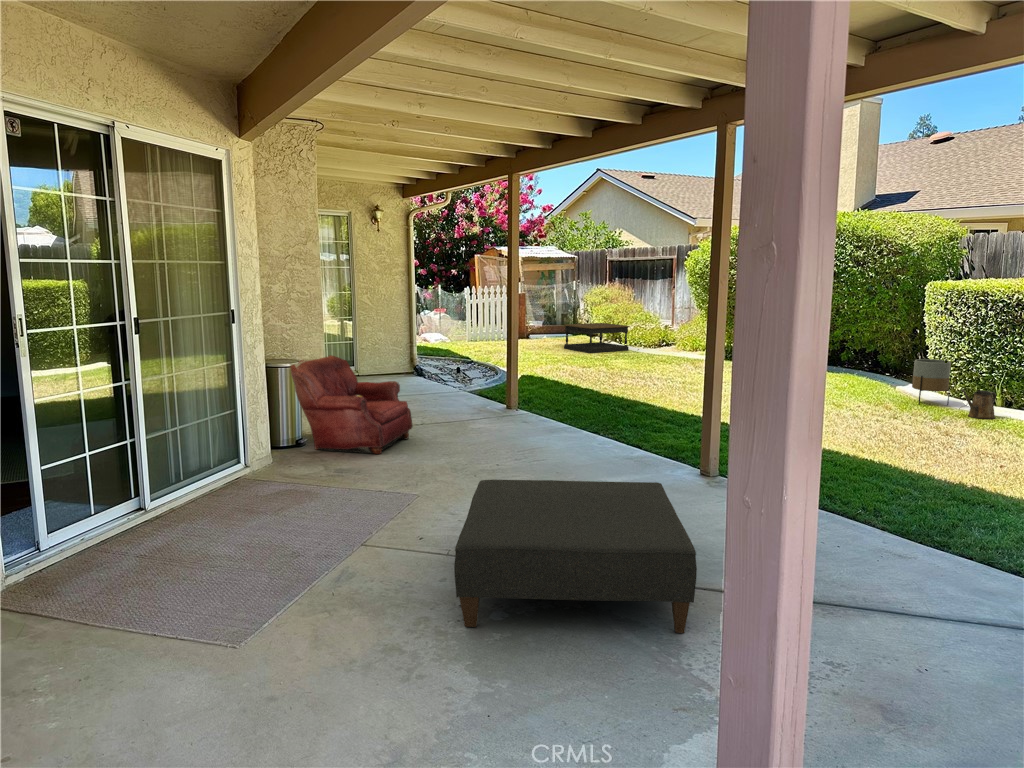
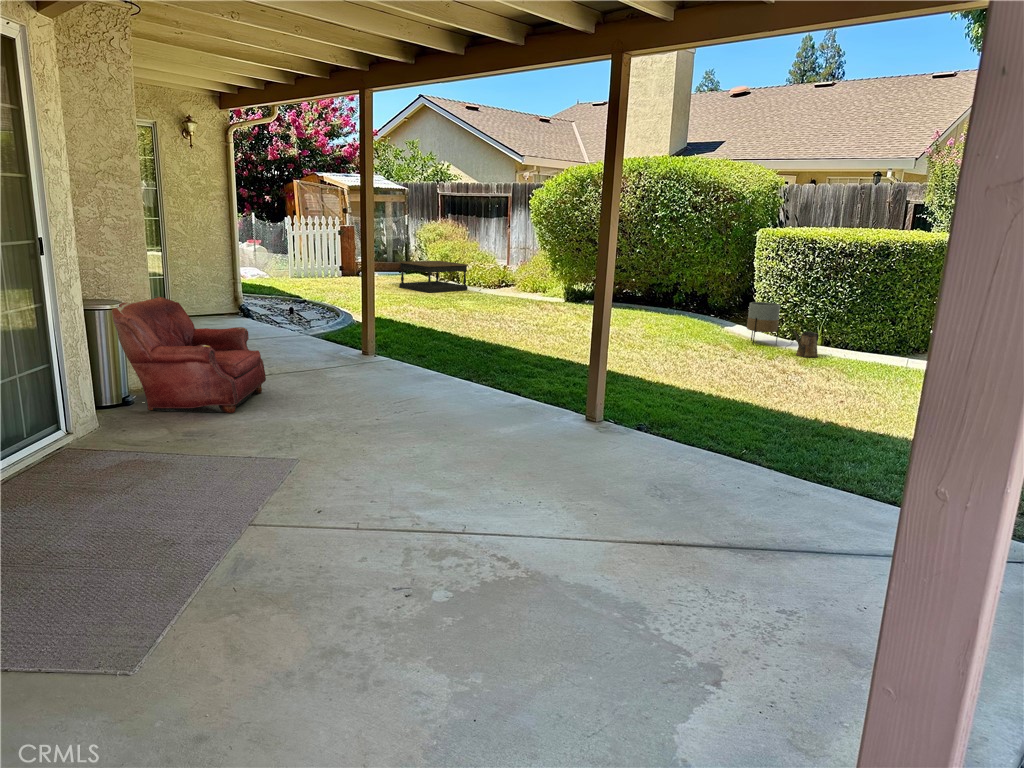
ottoman: present [454,479,697,633] -> none [390,436,656,612]

